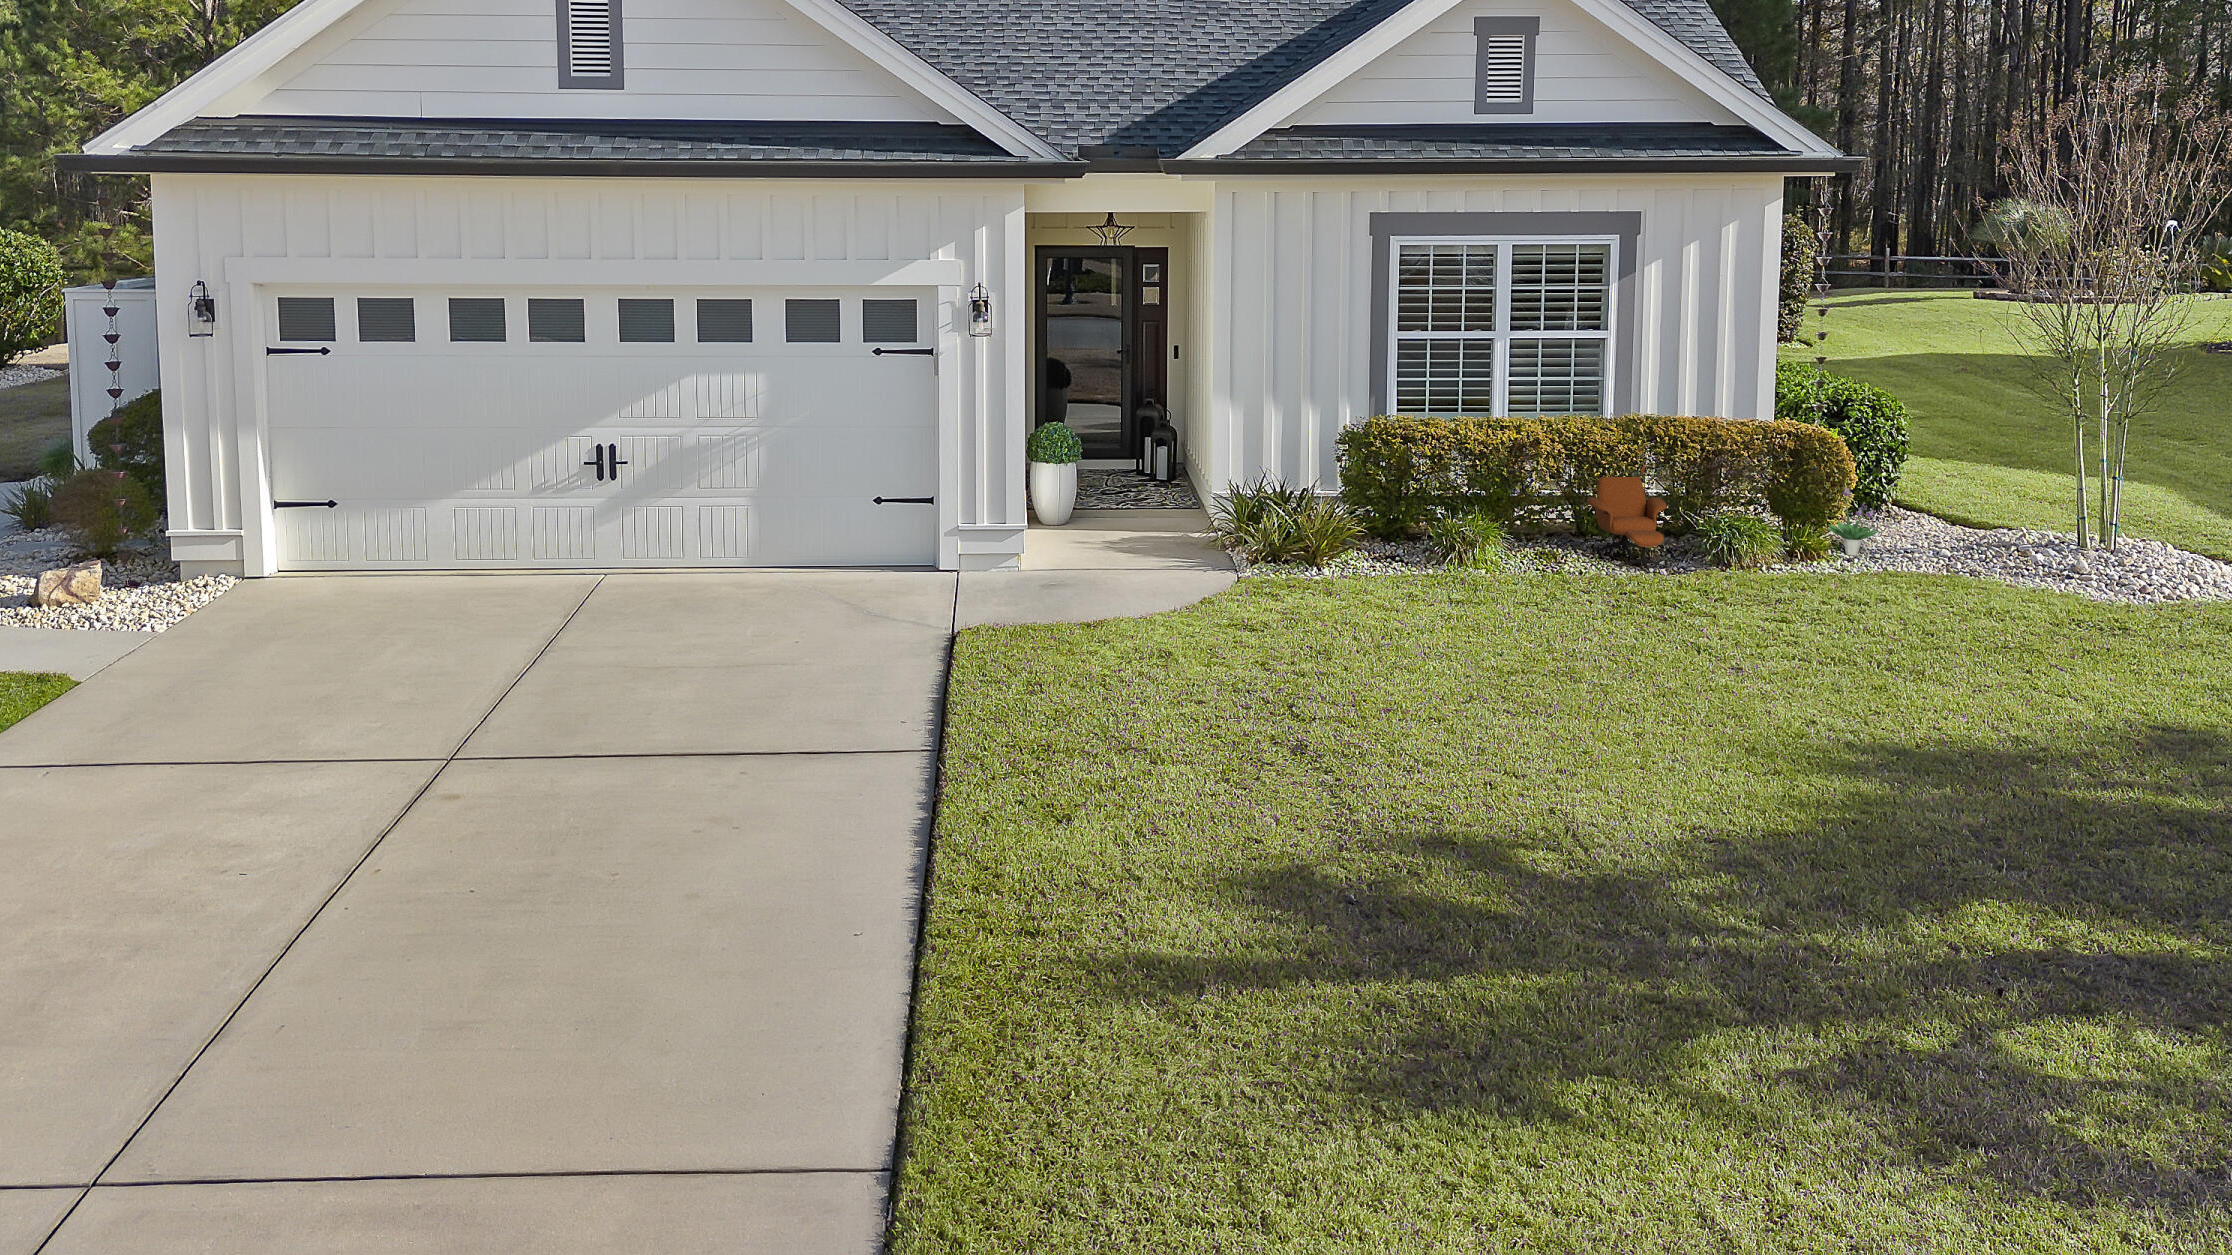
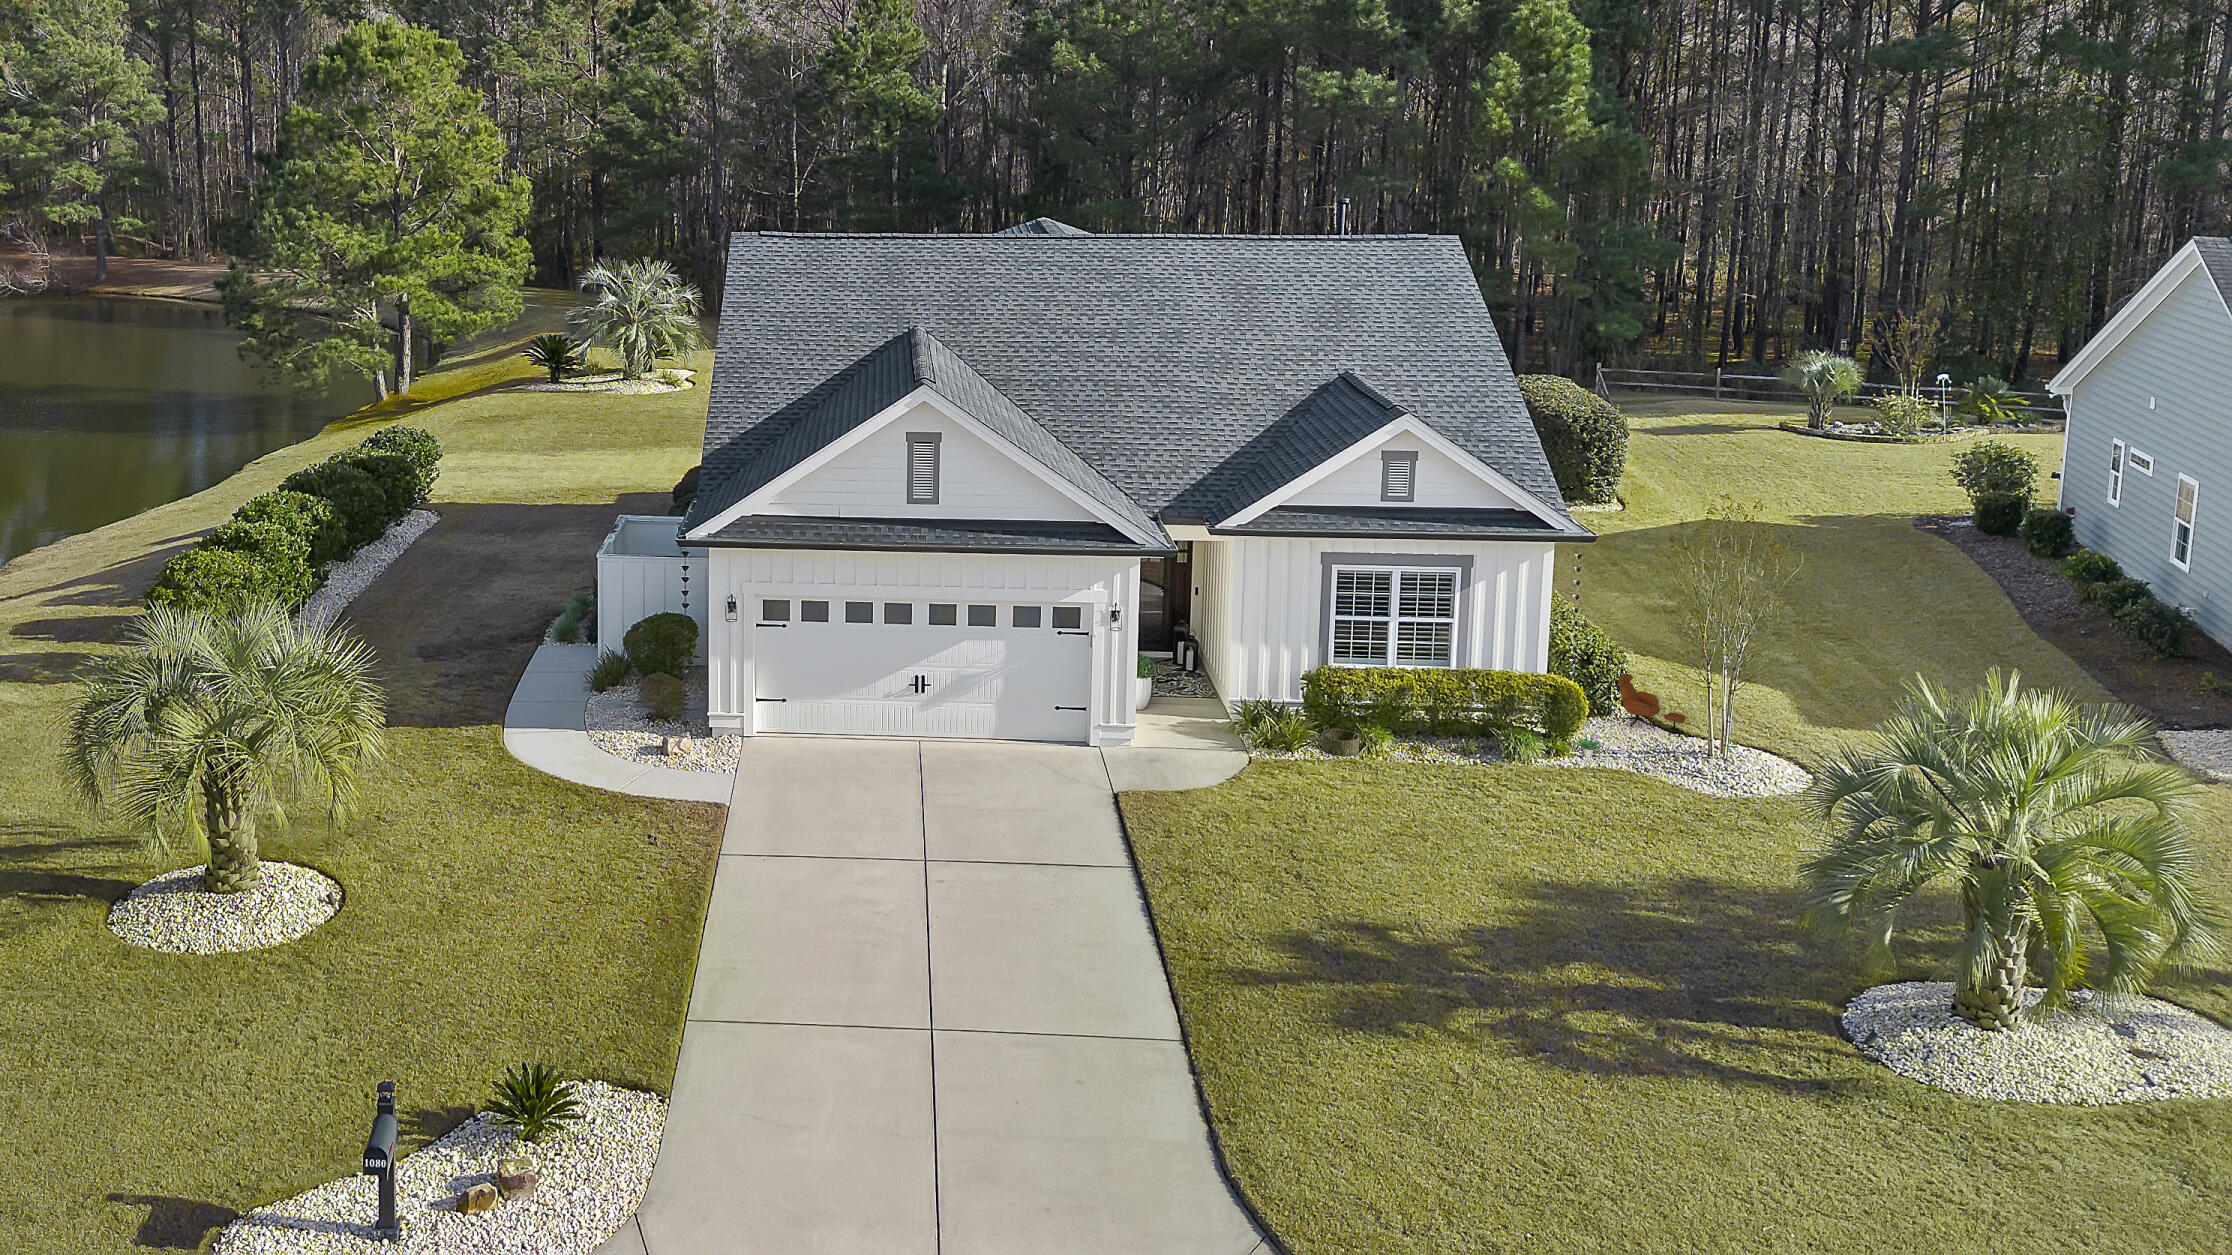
lounge chair: present [1587,466,1668,573] -> present [1618,673,1686,735]
basket: none [1376,516,1444,567] -> present [1322,726,1359,756]

